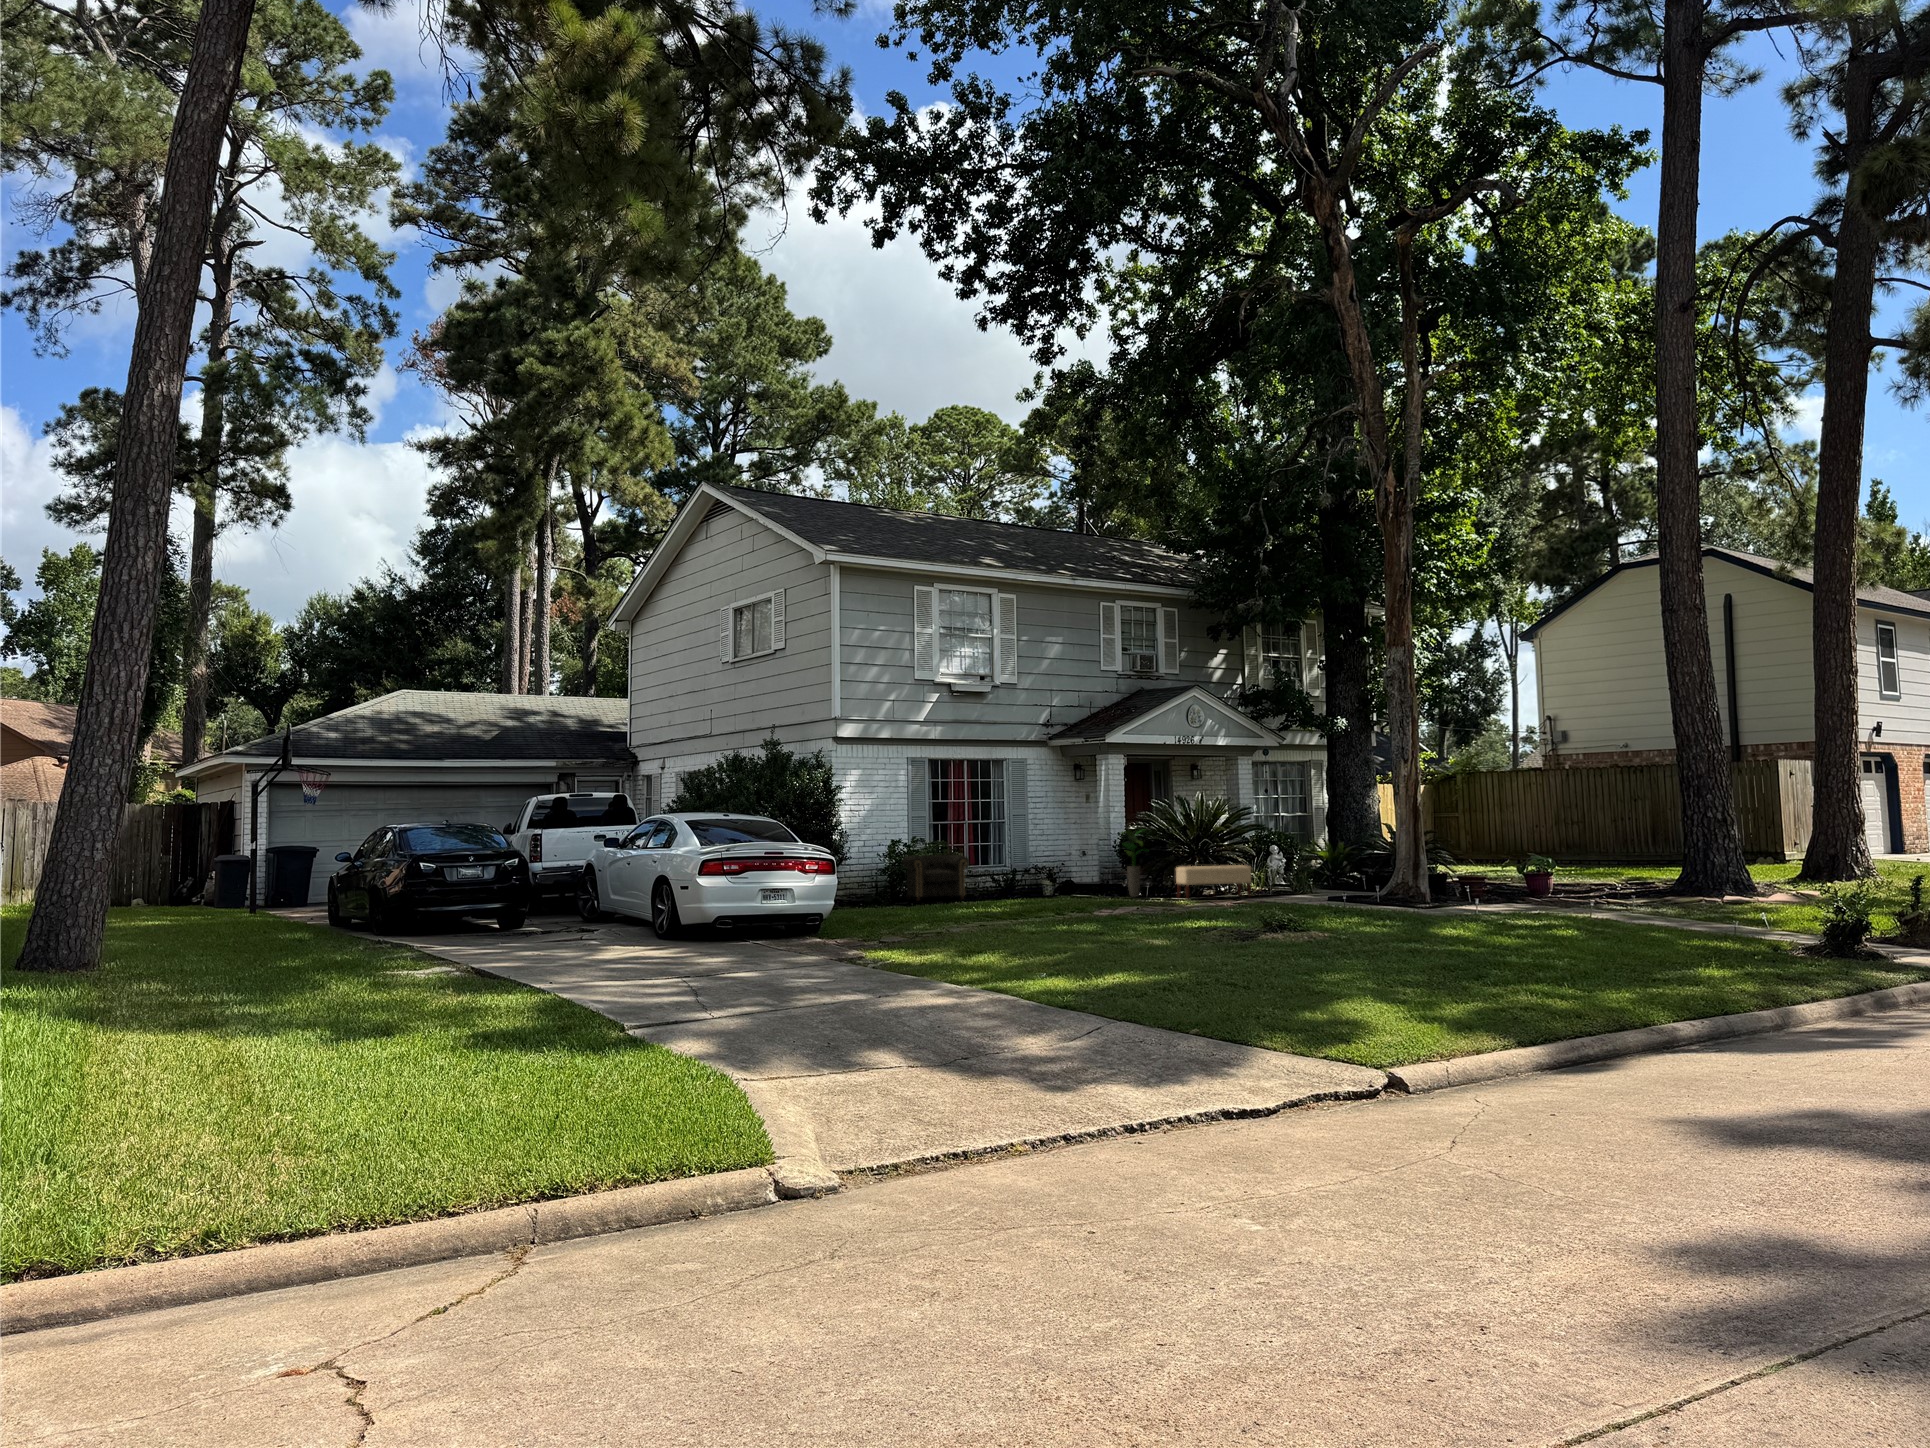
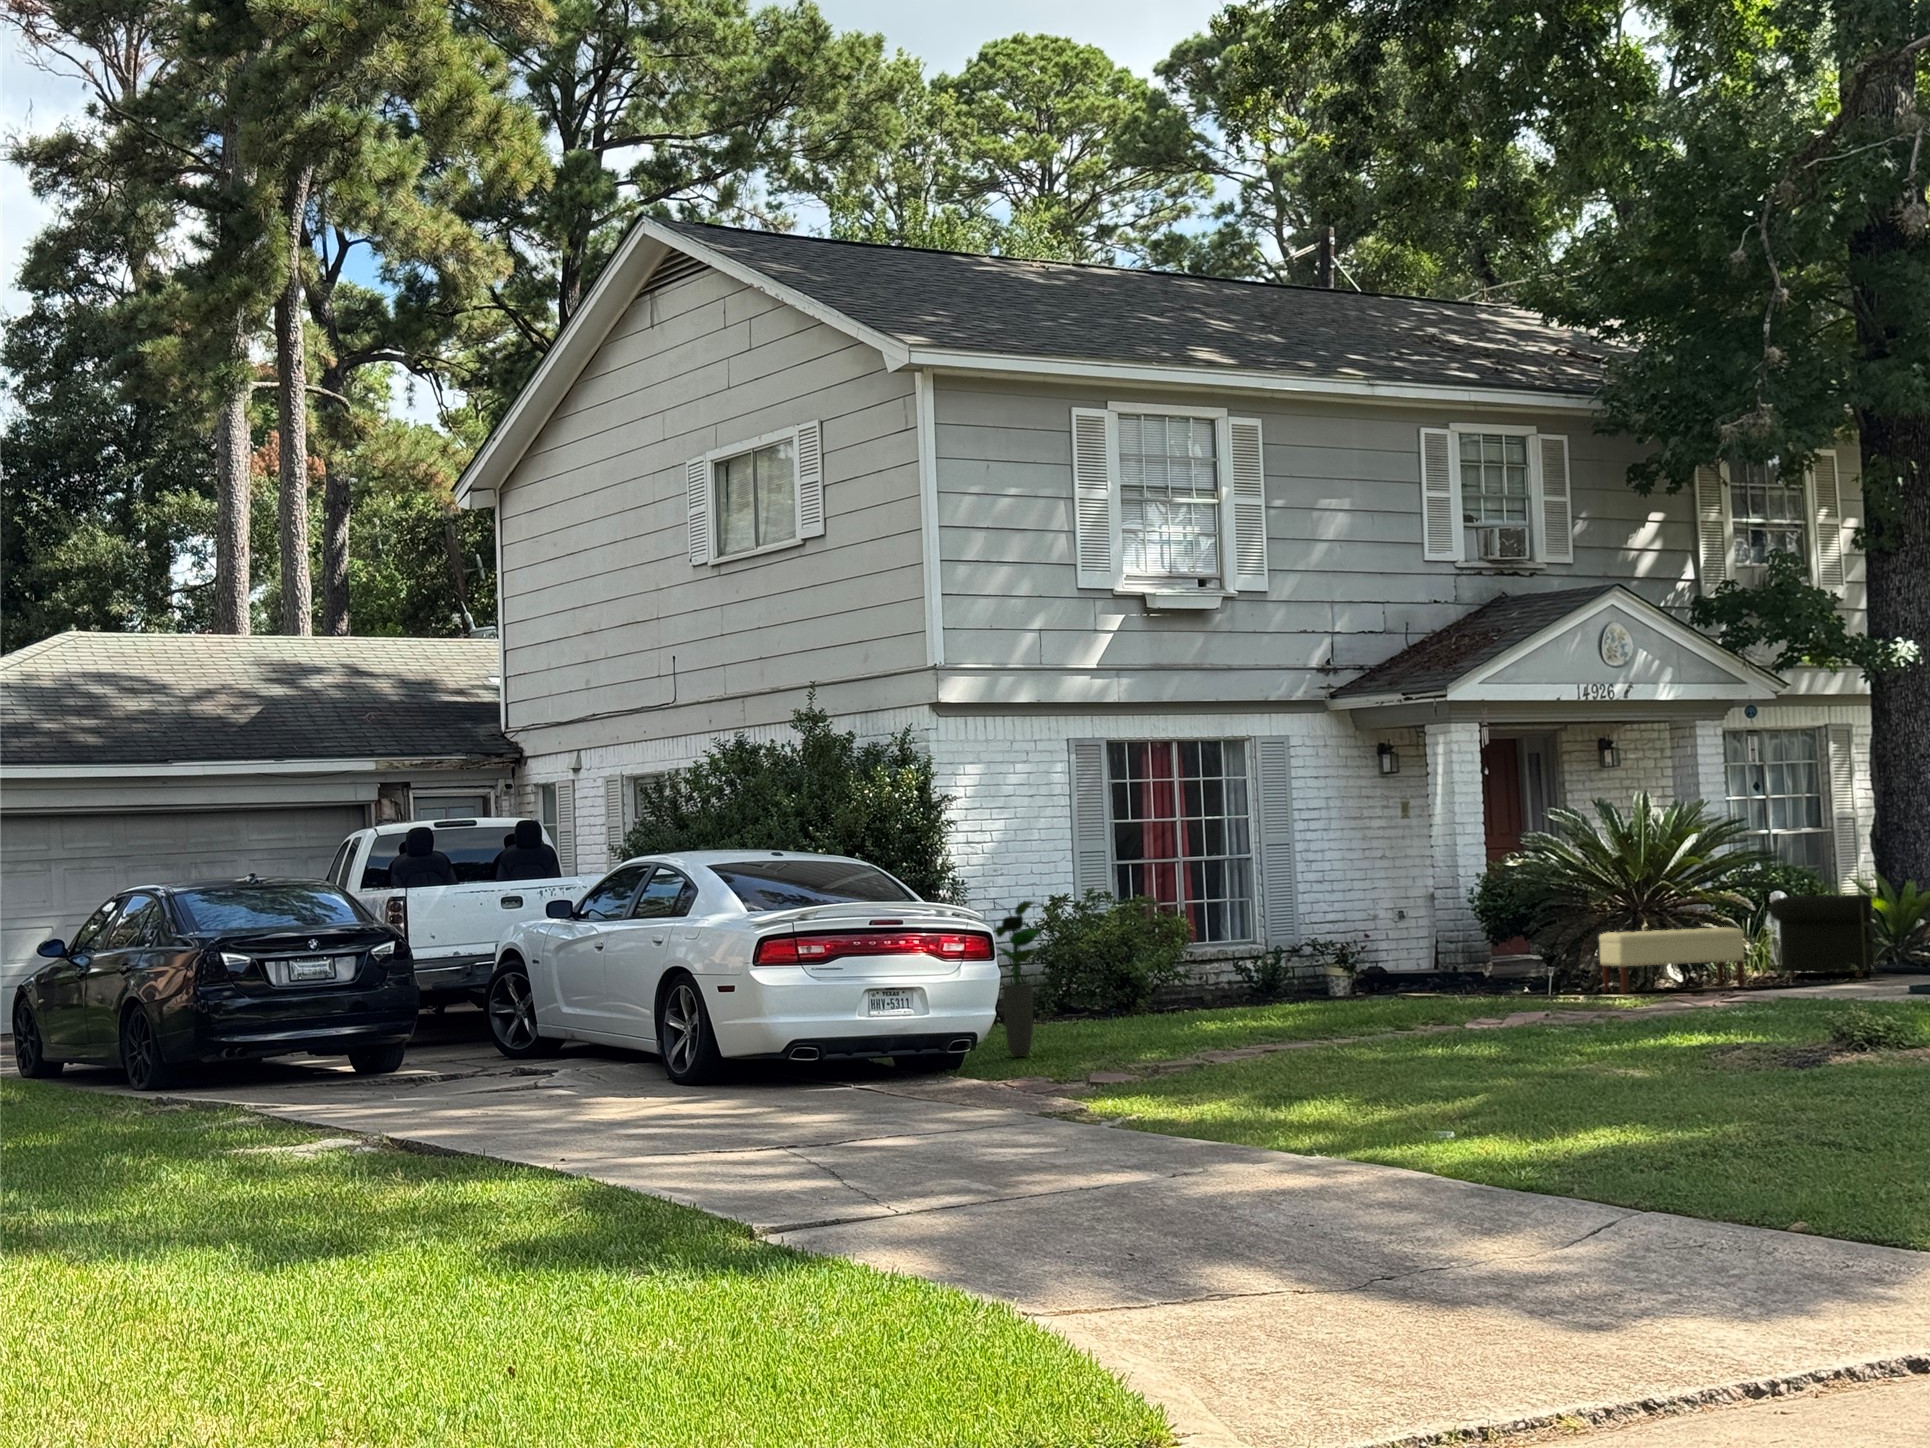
potted plant: present [1124,829,1144,897] -> present [995,901,1044,1057]
armchair: present [902,855,969,901] -> present [1769,894,1875,978]

